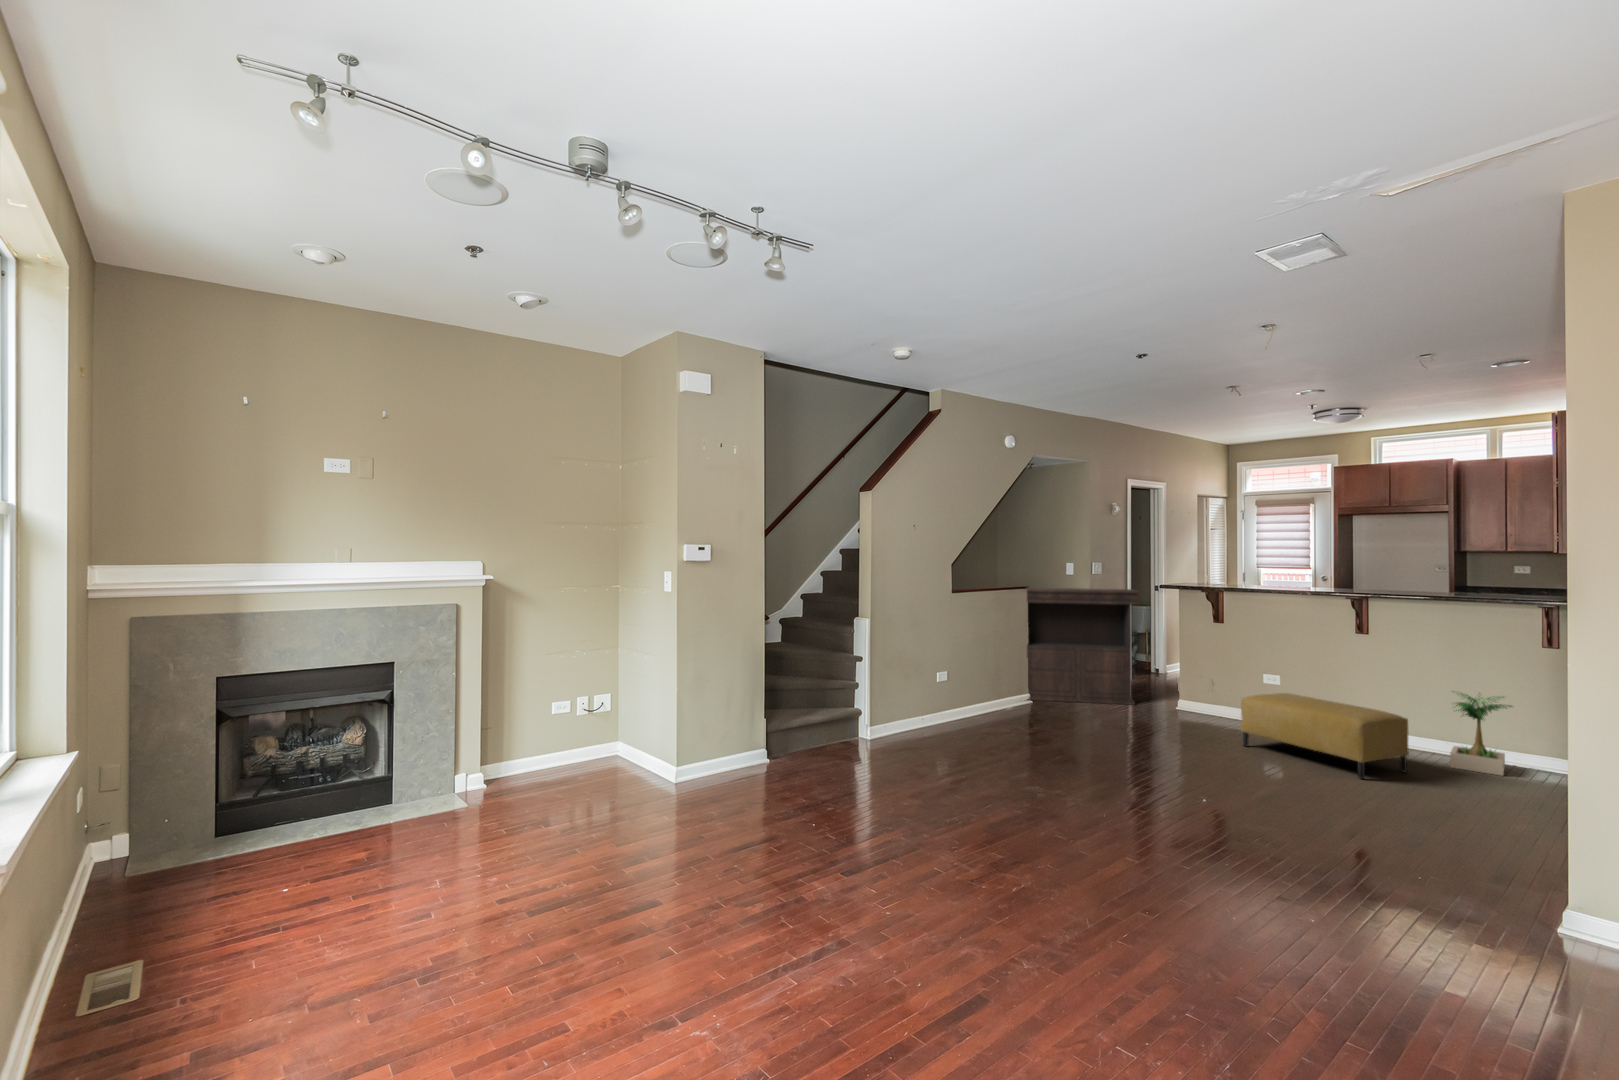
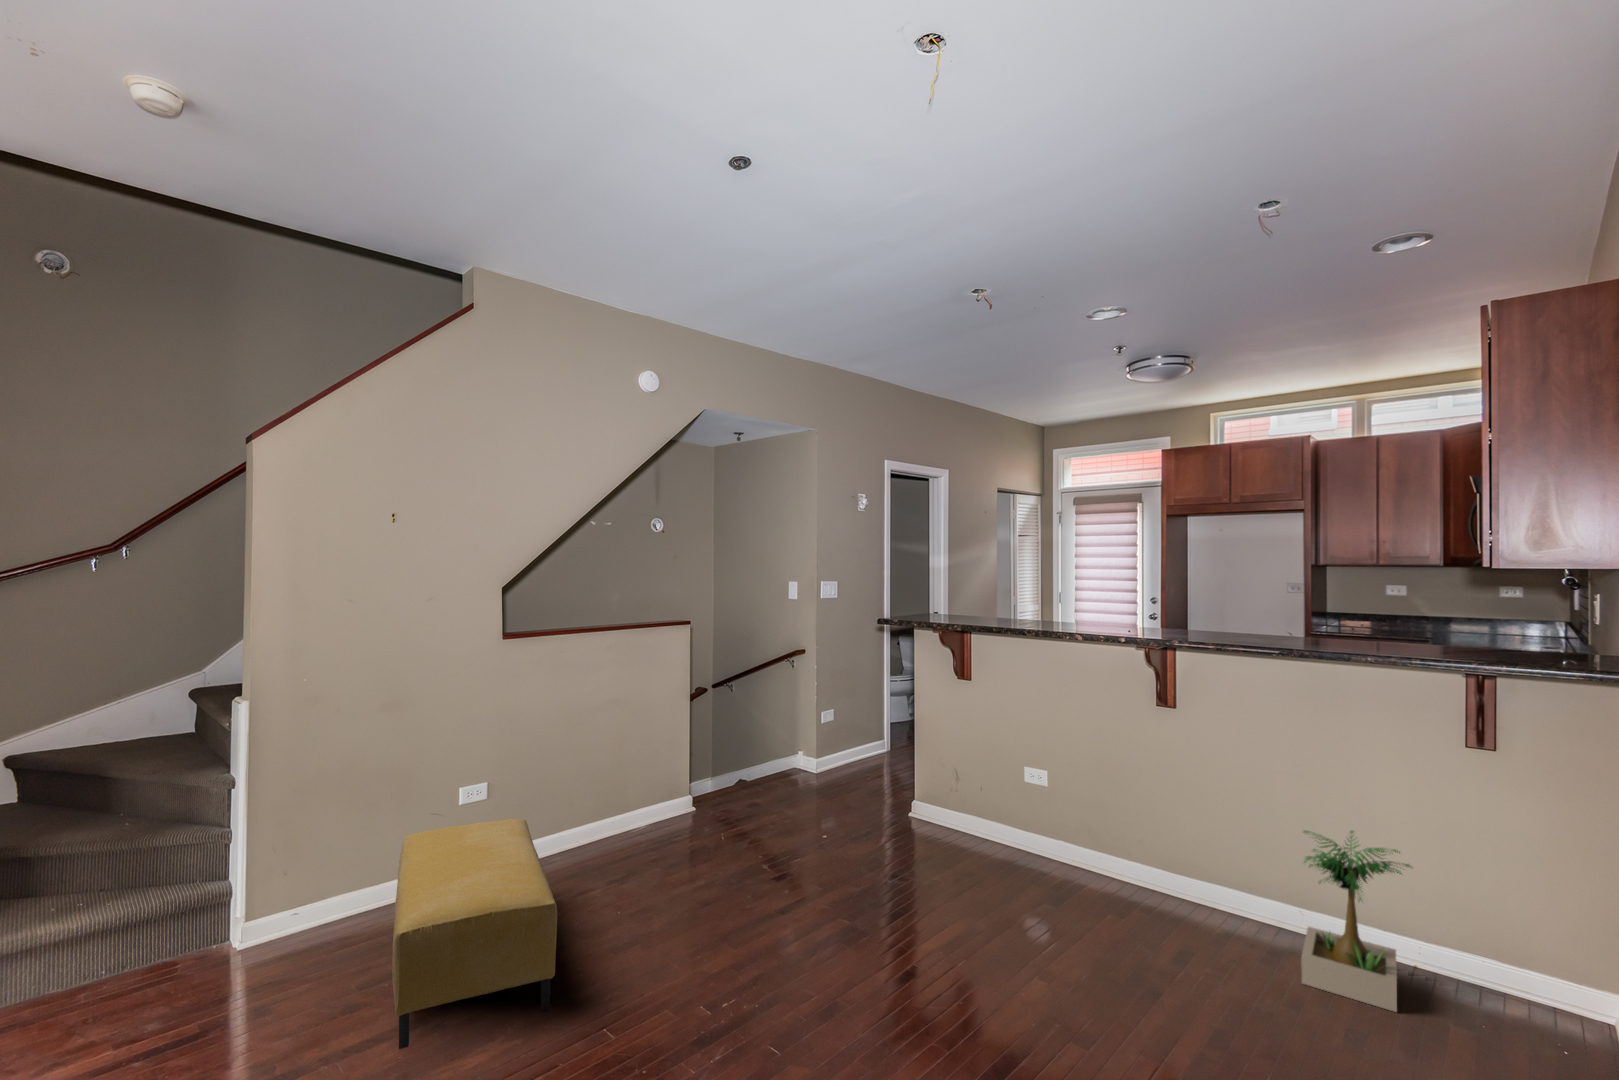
console table: present [1027,588,1140,705] -> none [679,620,862,805]
ottoman: present [1241,693,1409,779] -> present [392,819,557,1049]

